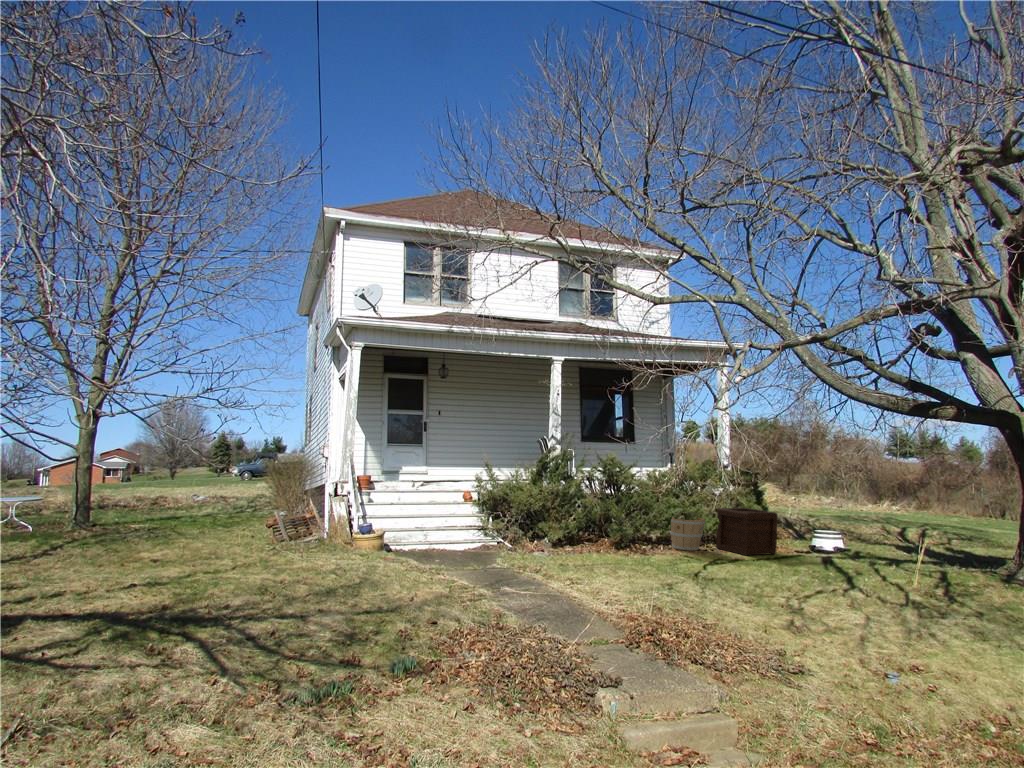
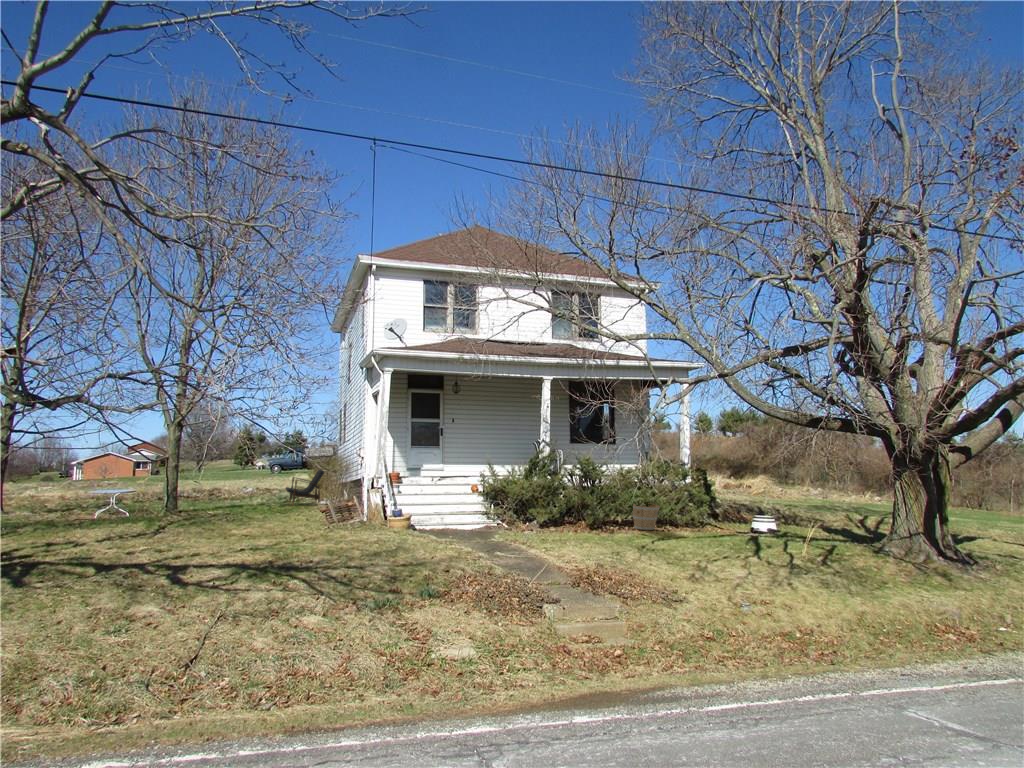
lounge chair: none [232,473,280,518] -> present [286,469,324,505]
wooden crate: present [716,508,778,555] -> none [669,497,716,534]

